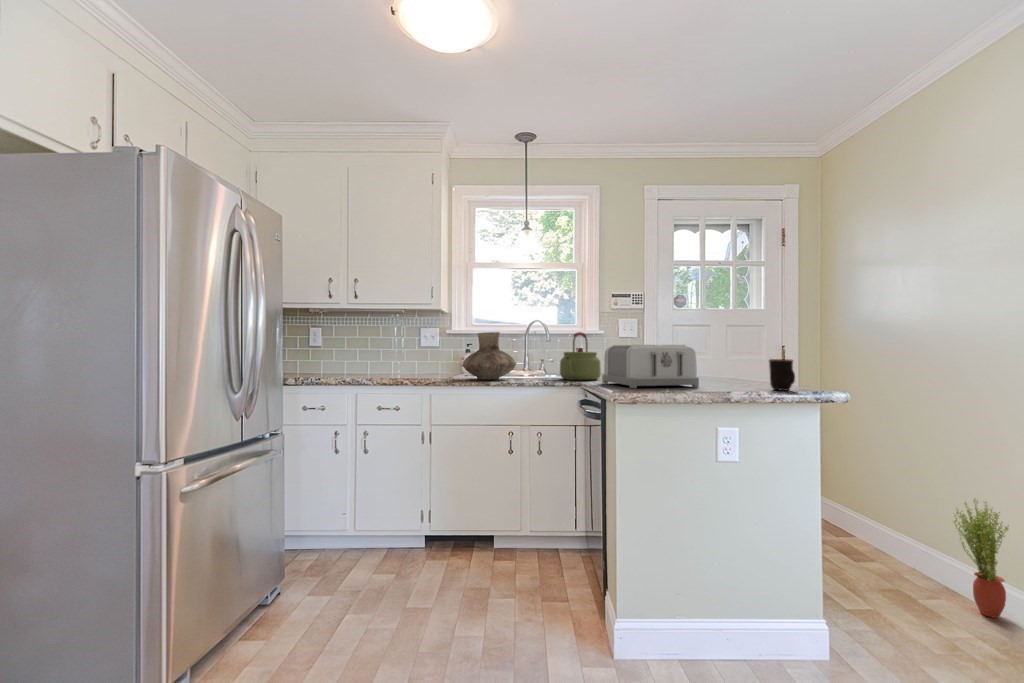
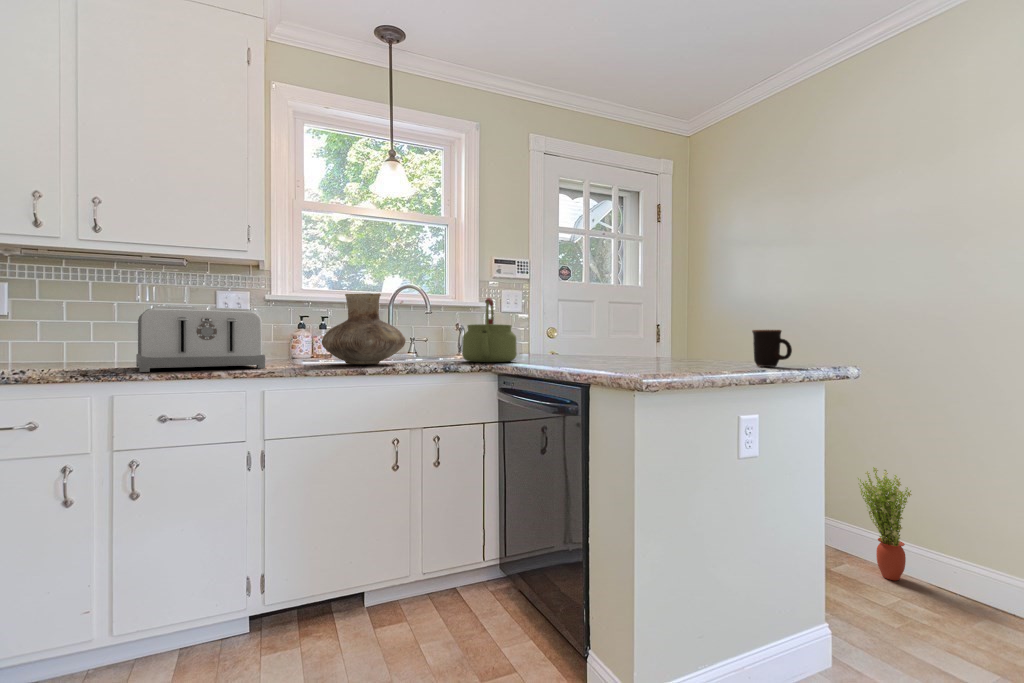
toaster: present [602,344,699,388] -> present [136,306,265,372]

